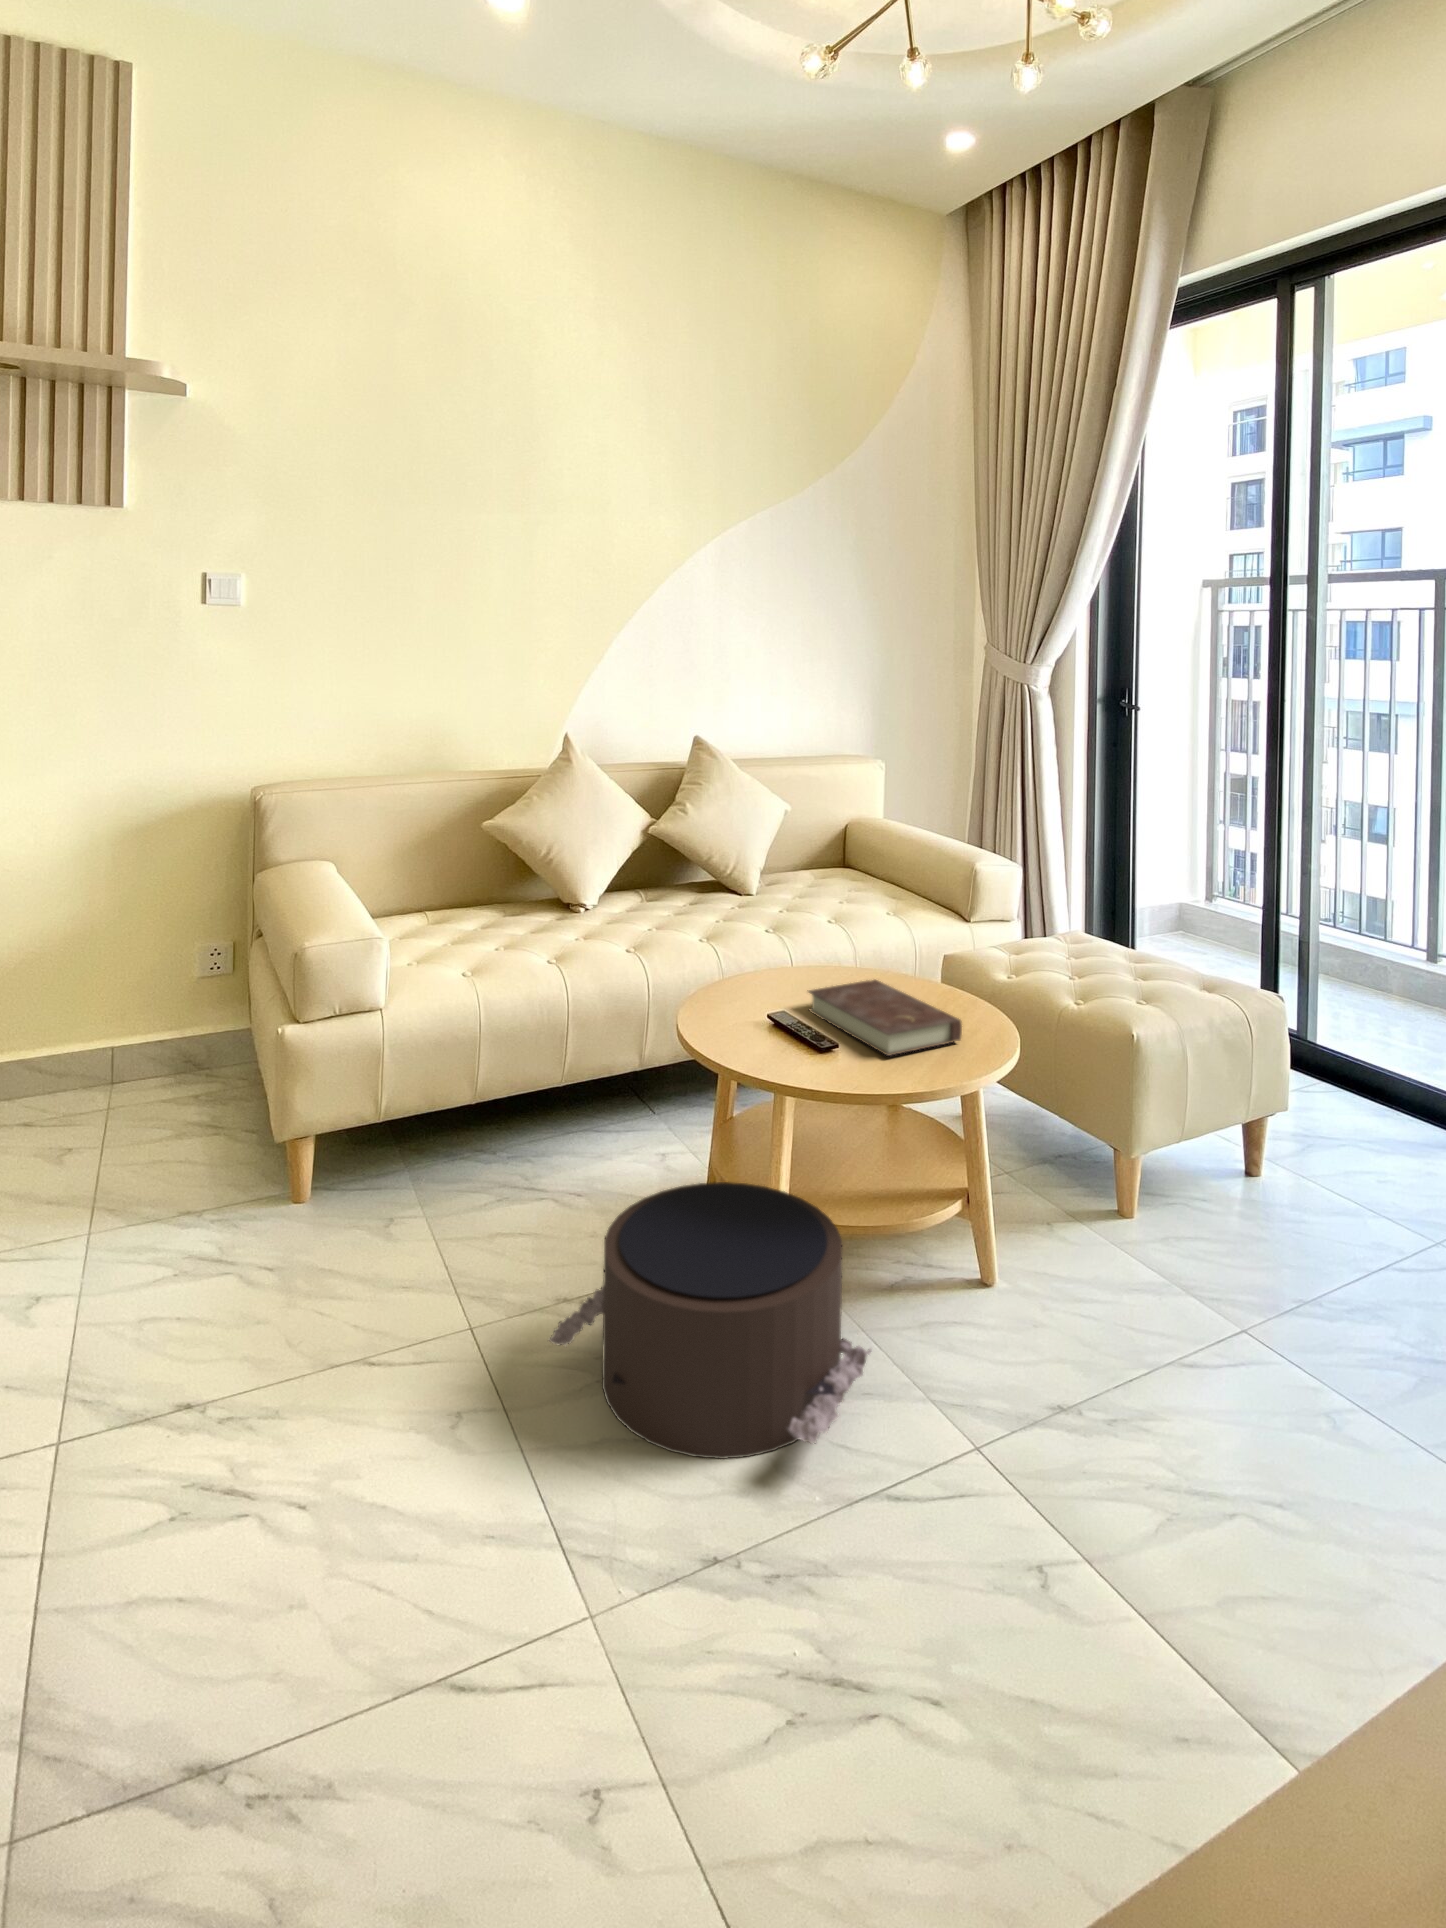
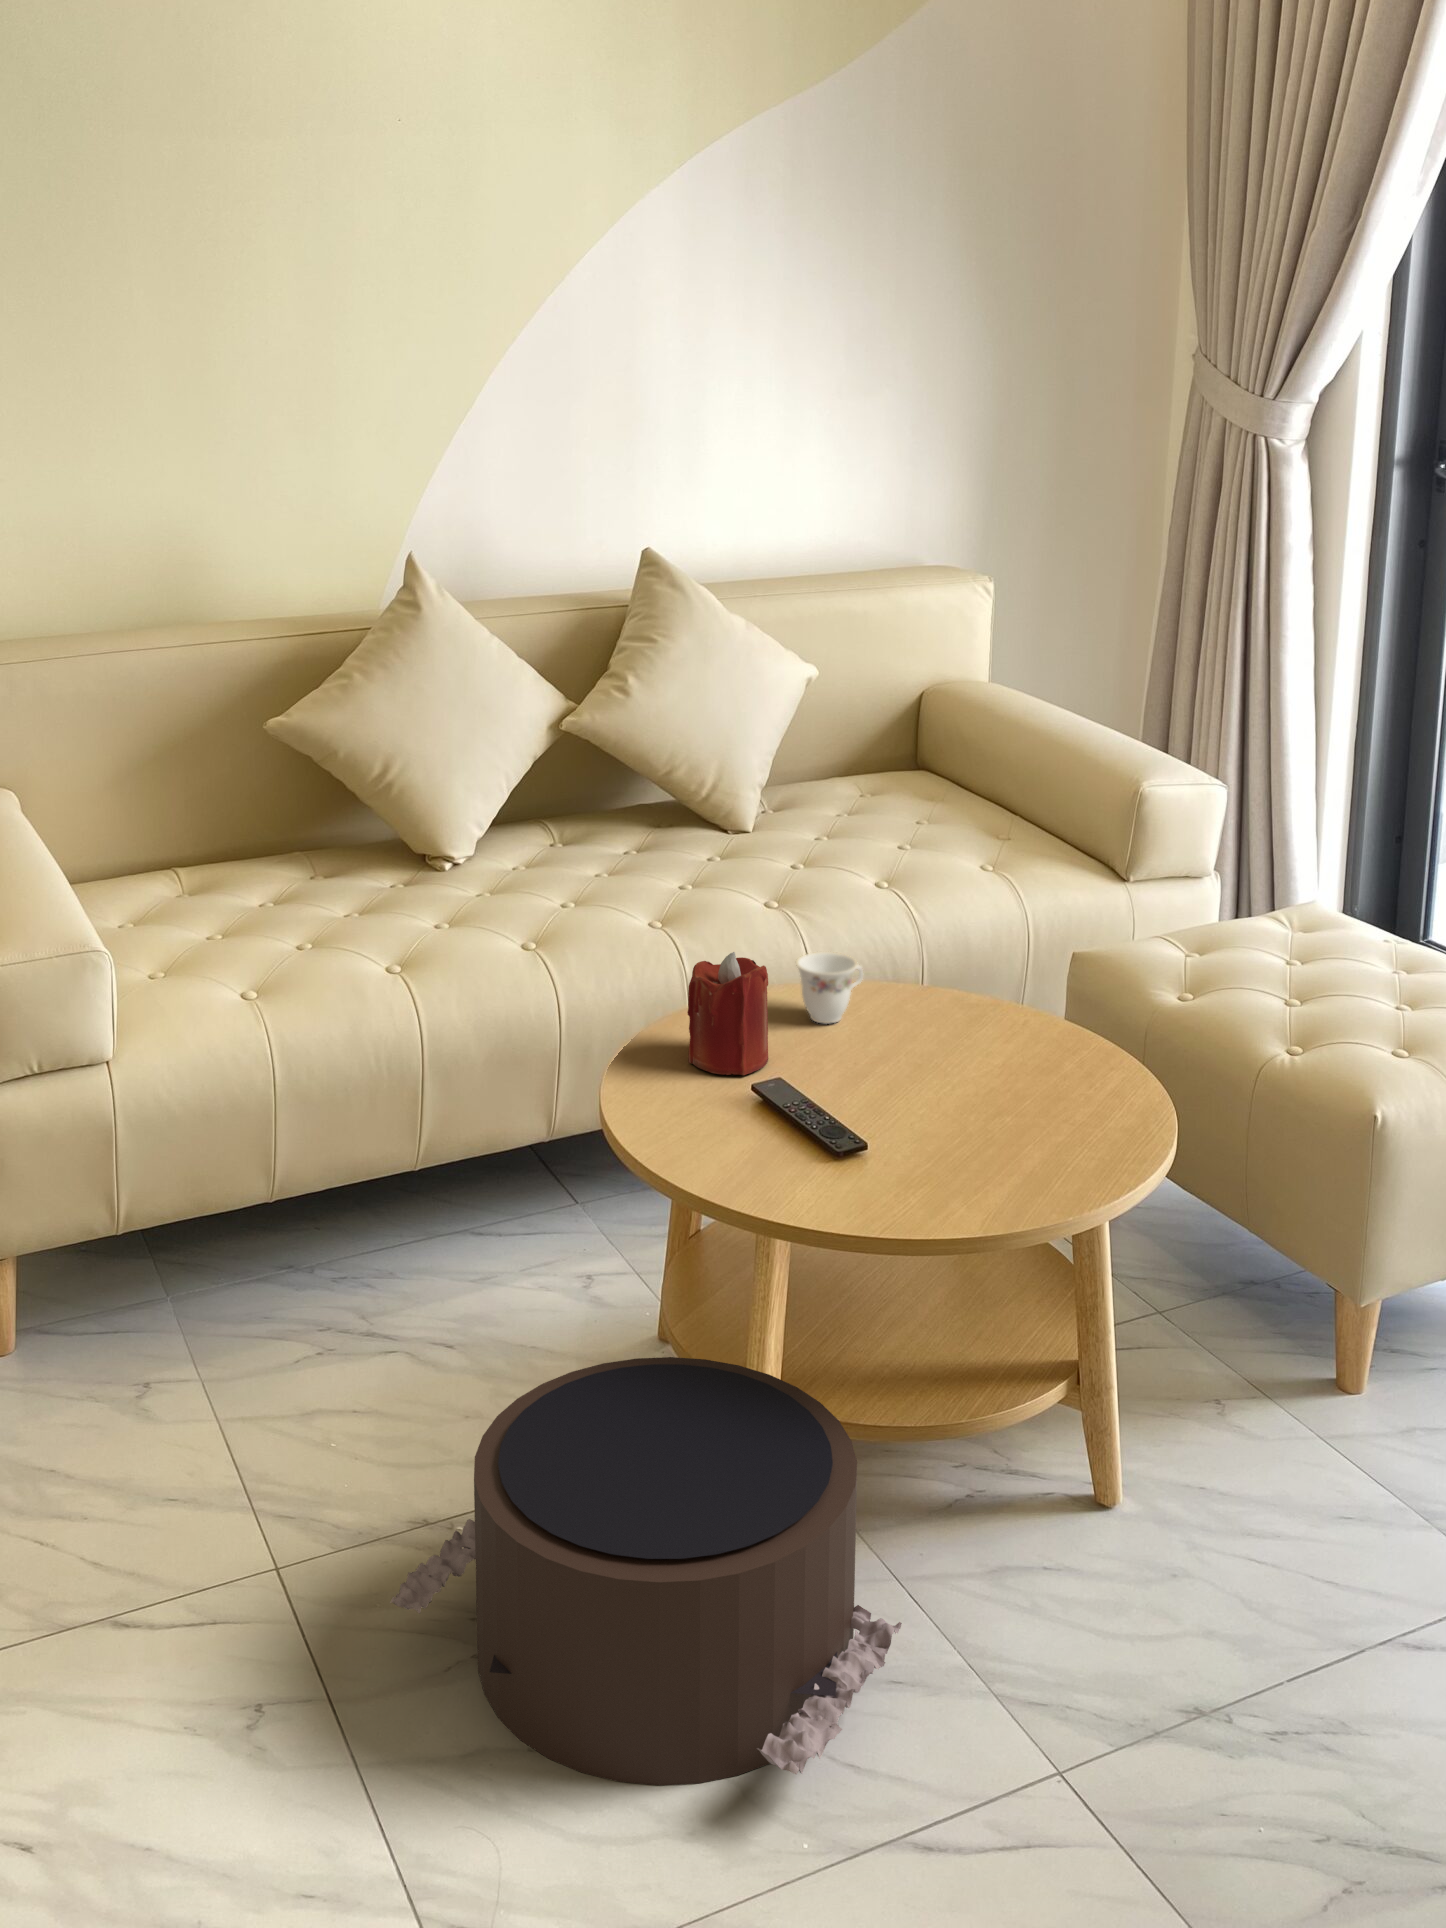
candle: none [730,938,777,1013] -> present [688,952,768,1075]
teacup: none [791,945,830,987] -> present [796,952,863,1024]
book: present [808,980,962,1056] -> none [819,1013,1077,1161]

